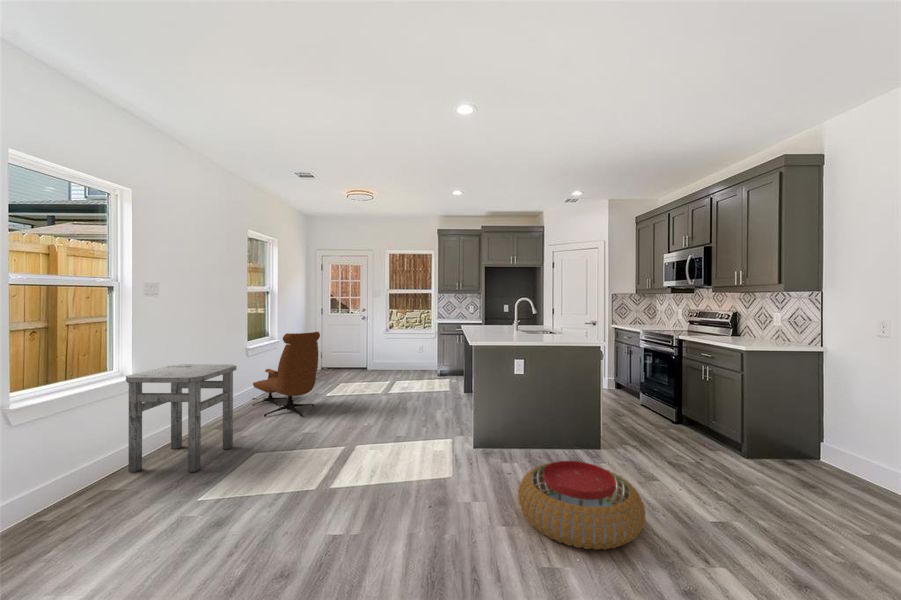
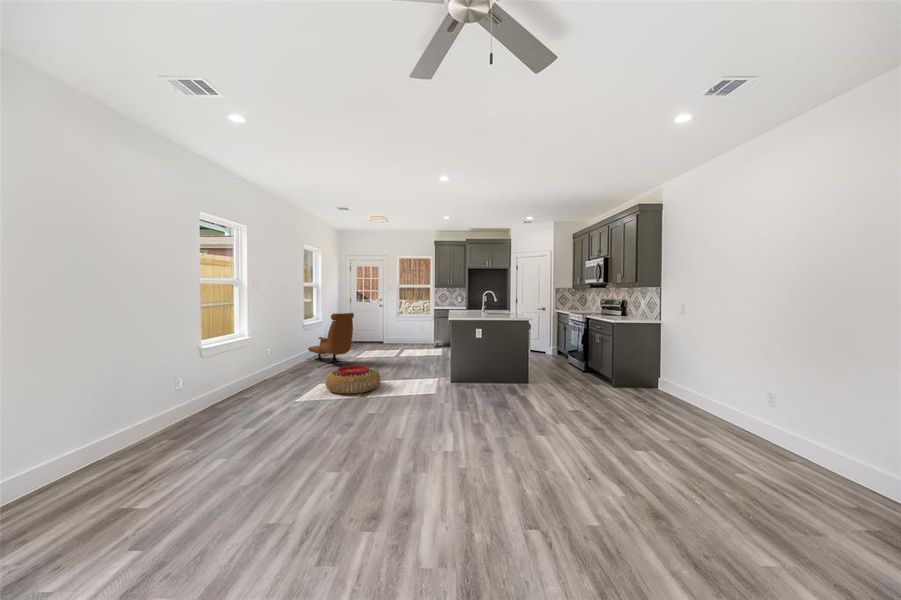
side table: present [126,364,236,472] -> none [247,331,307,391]
pouf: present [518,461,645,550] -> present [325,365,380,394]

